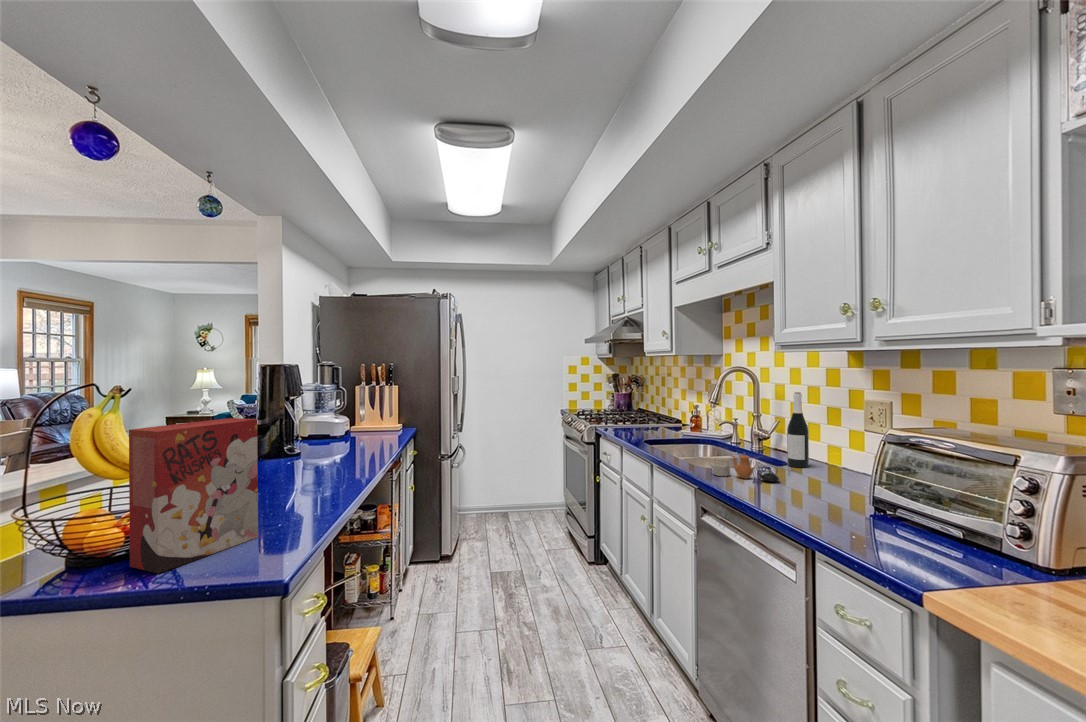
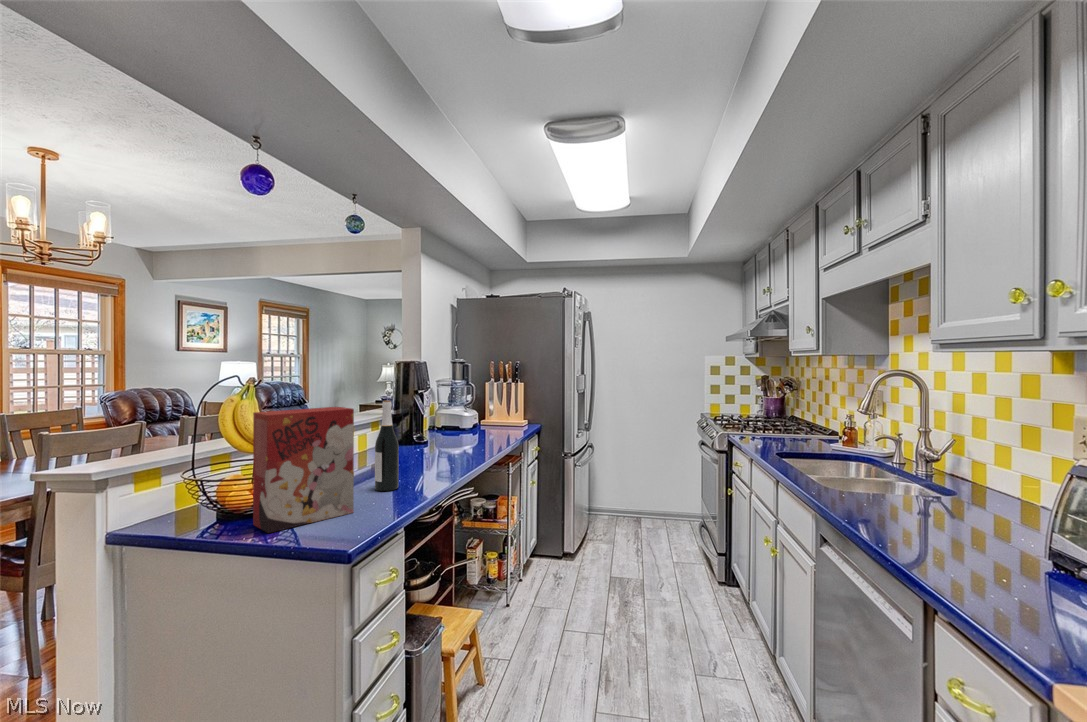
wine bottle: present [787,392,809,468] -> present [375,401,399,491]
teapot: present [710,453,779,482] -> none [839,475,930,513]

